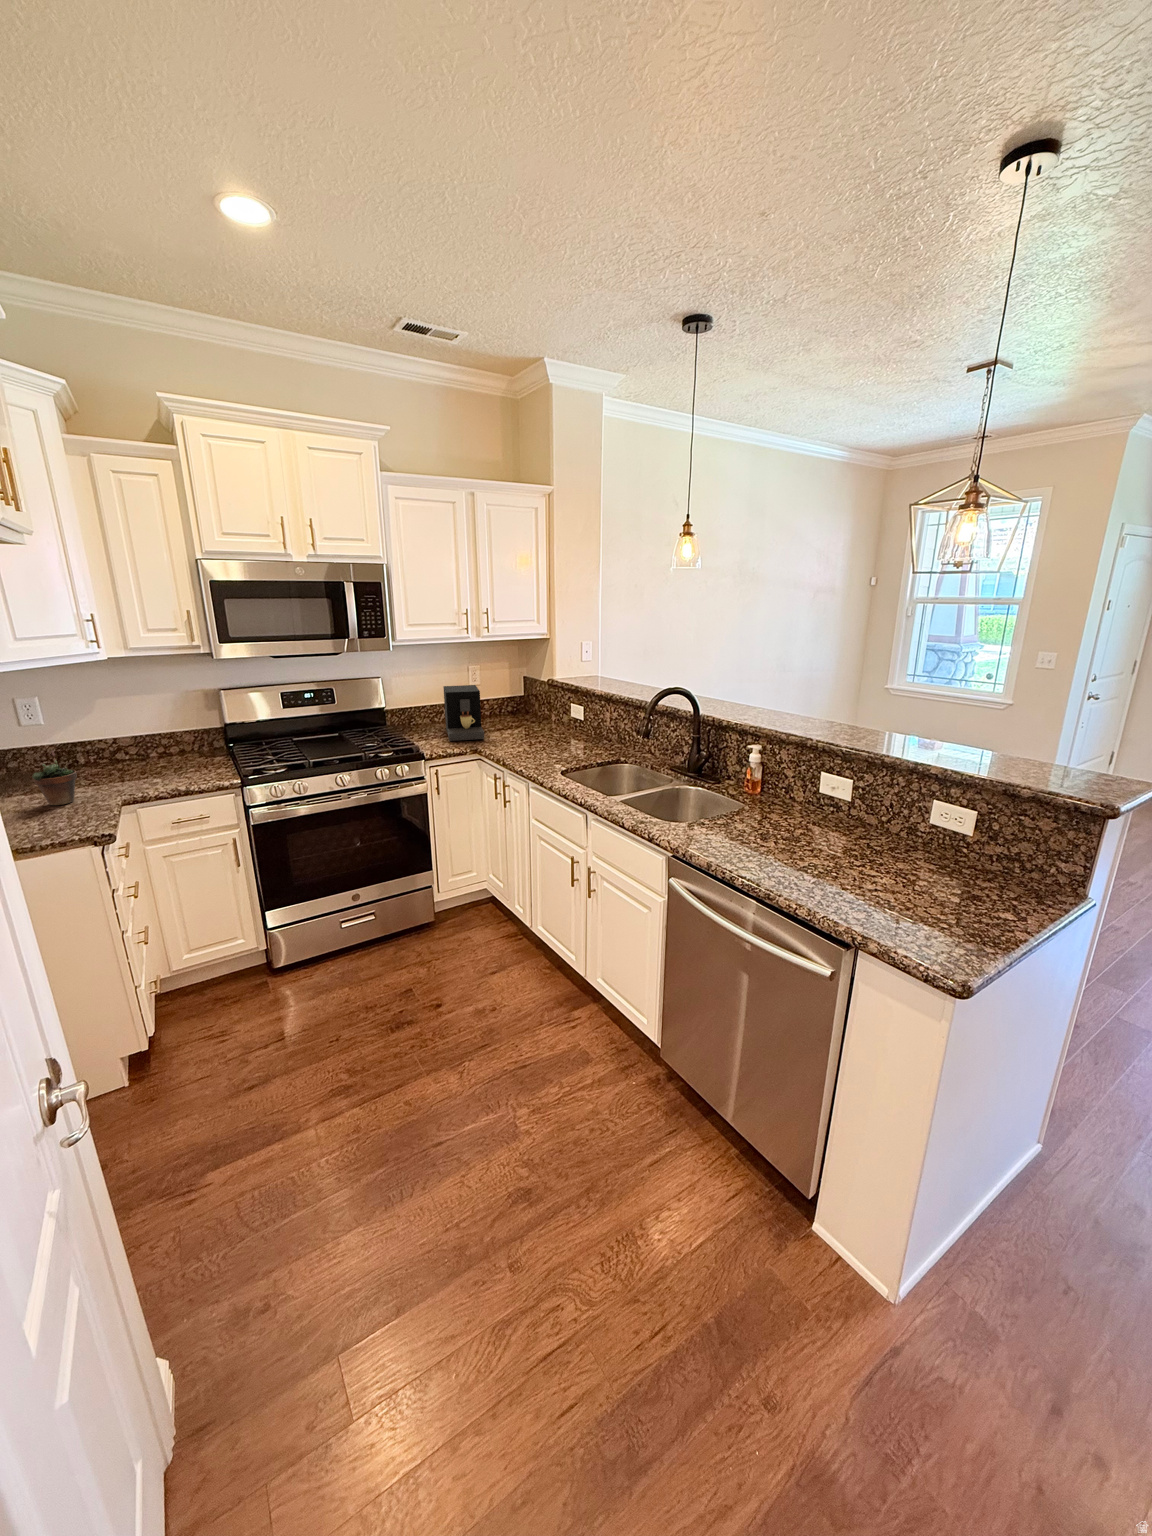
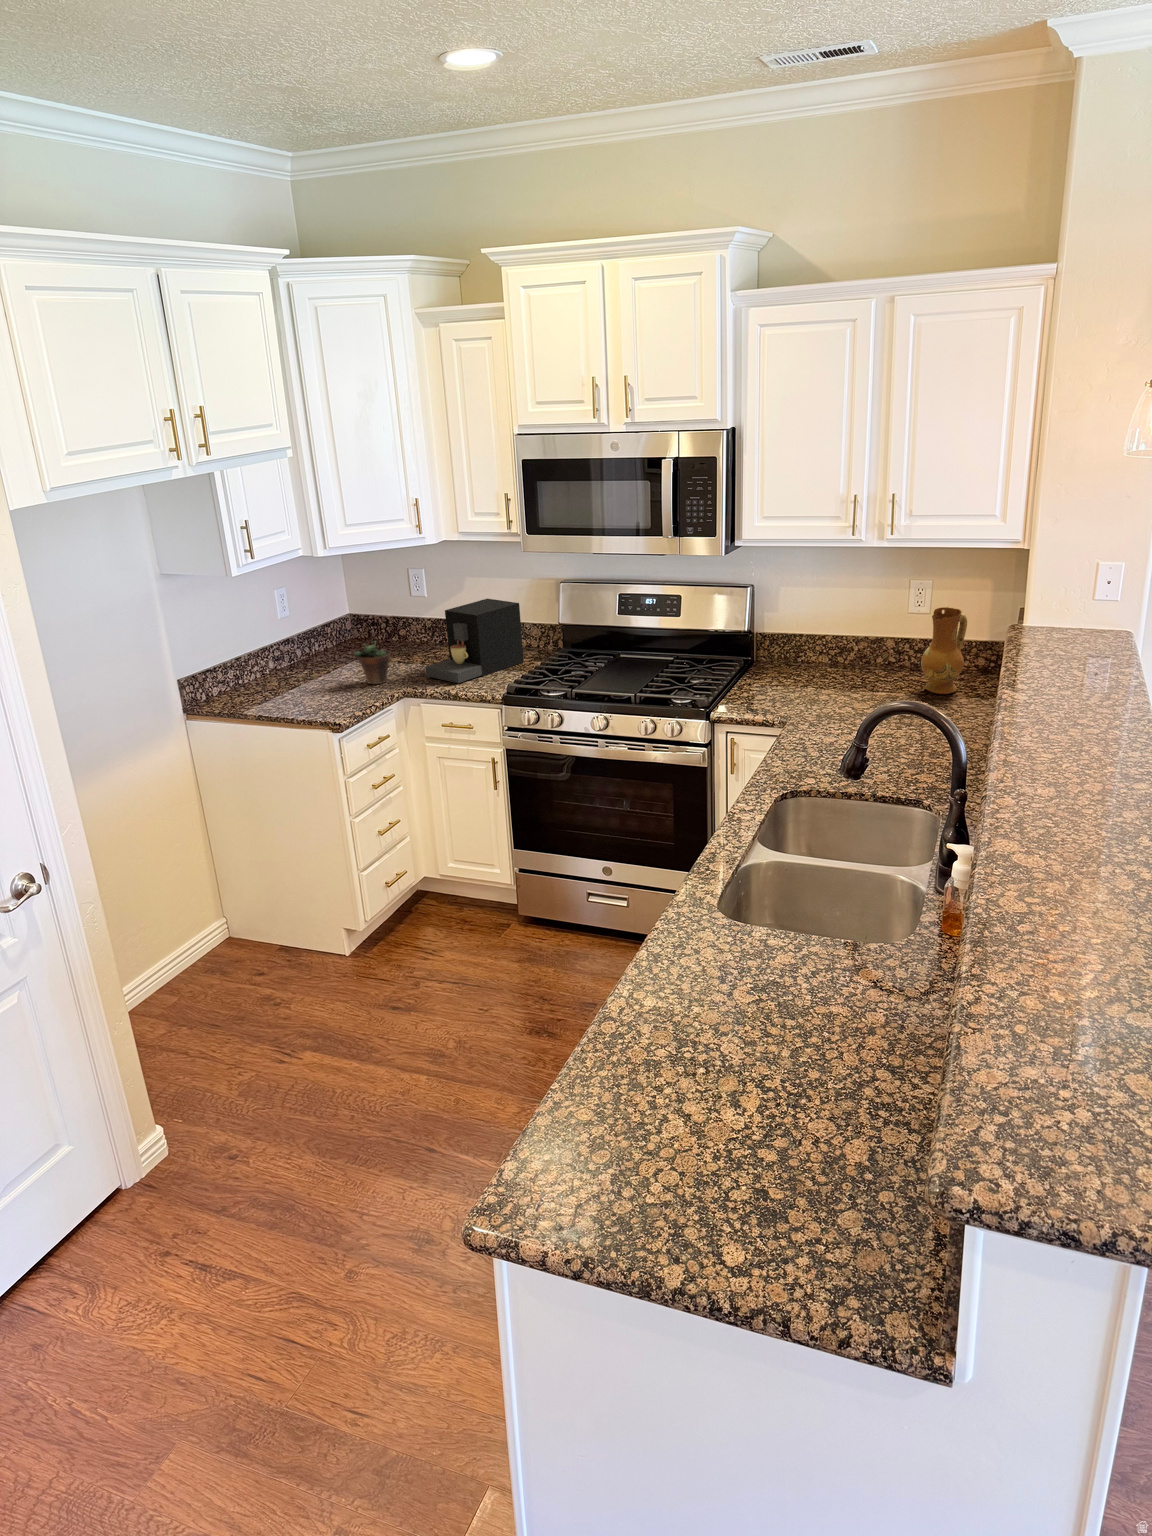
ceramic jug: none [496,676,519,725] -> present [921,607,967,694]
coffee maker: present [443,685,484,741] -> present [426,599,524,683]

